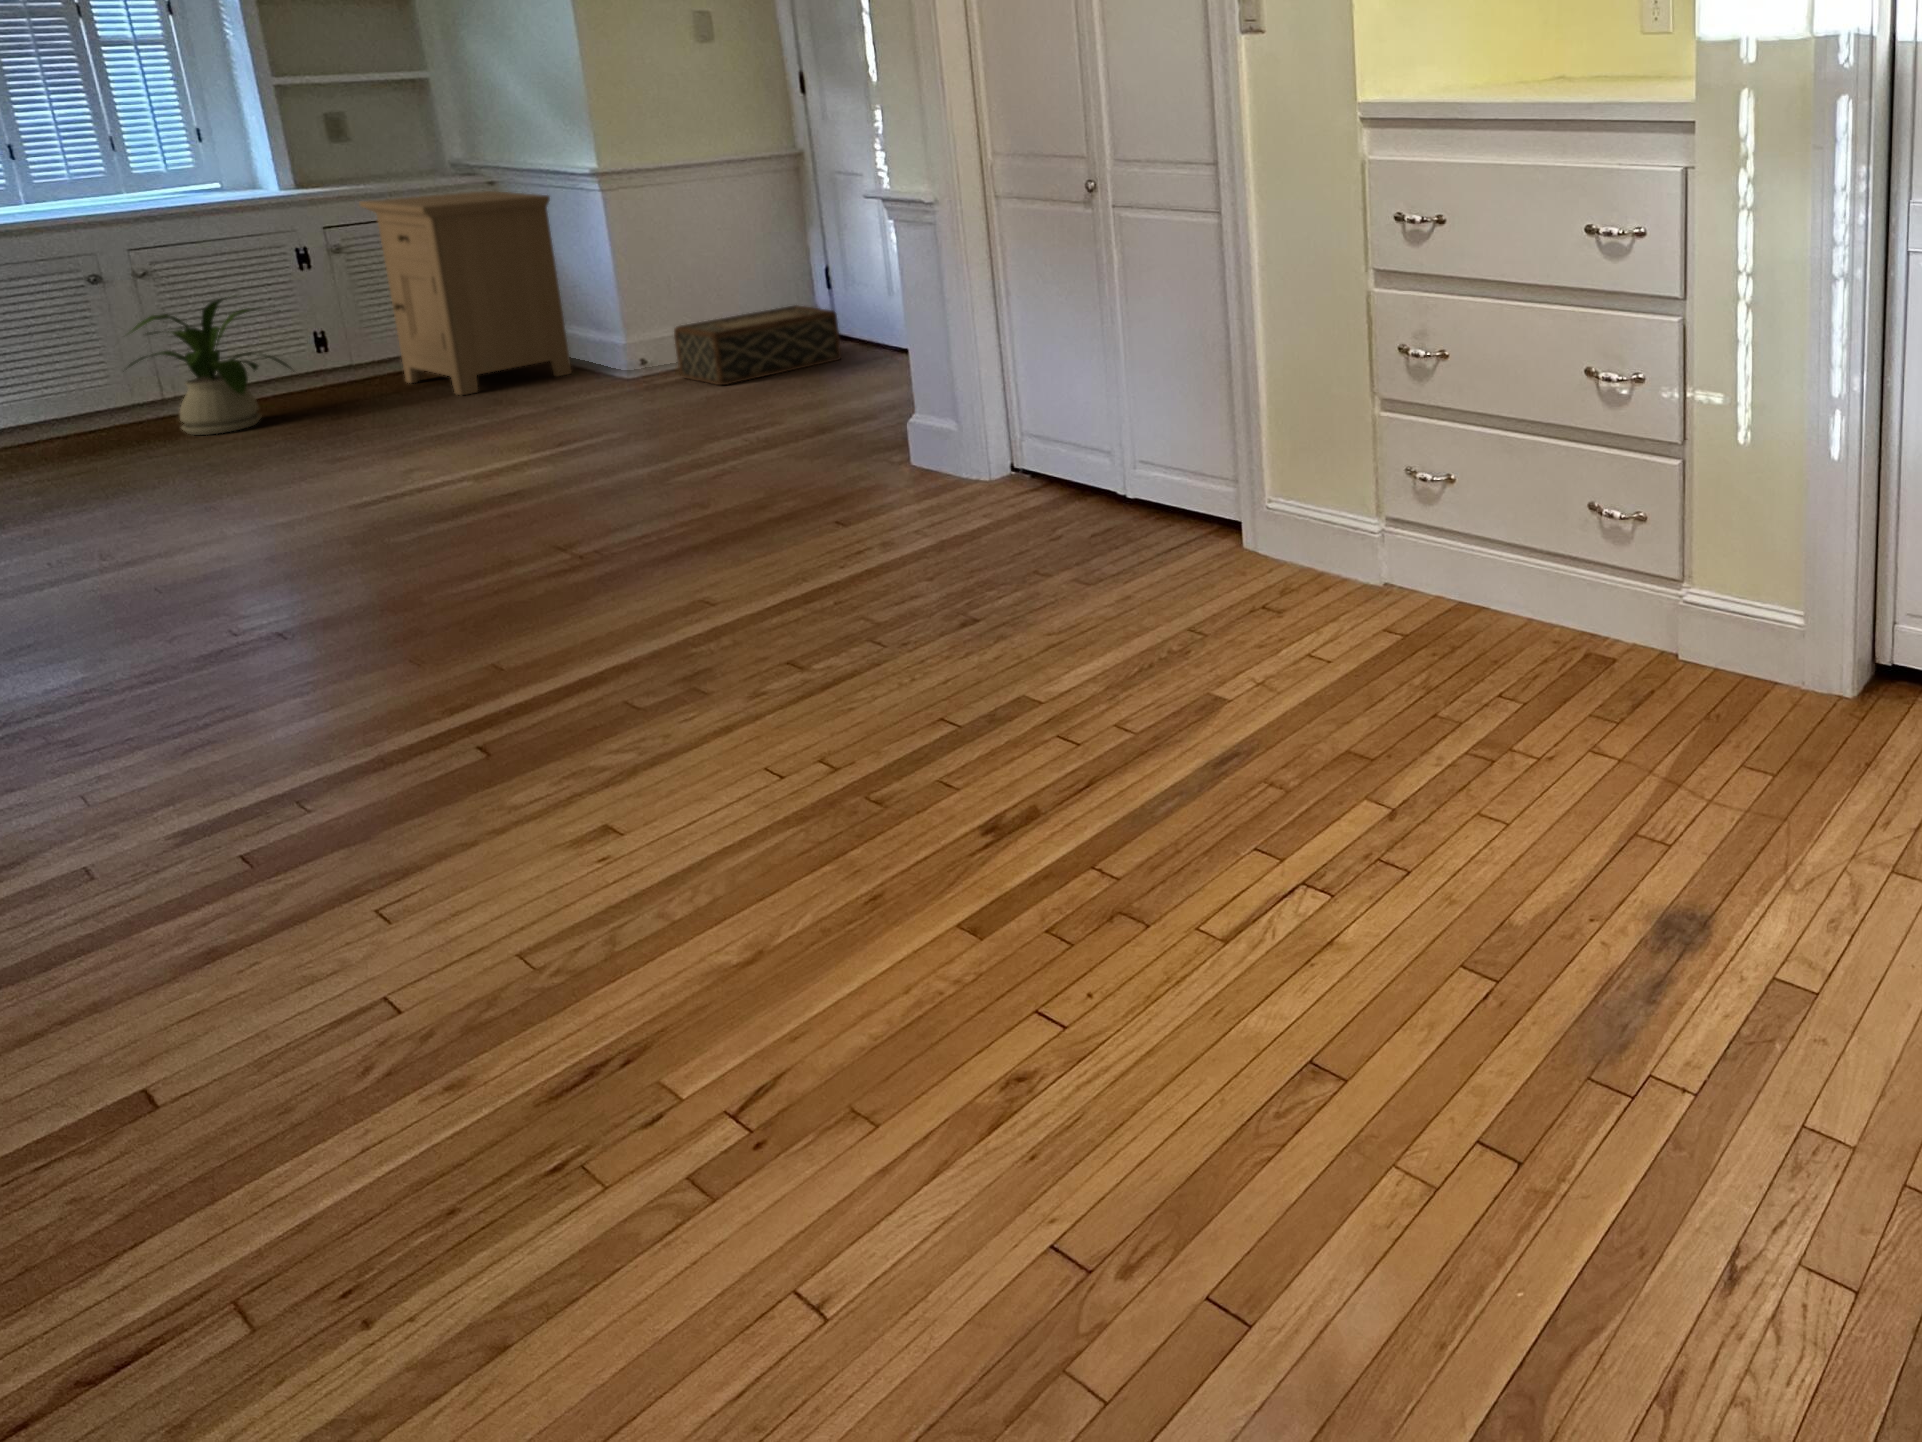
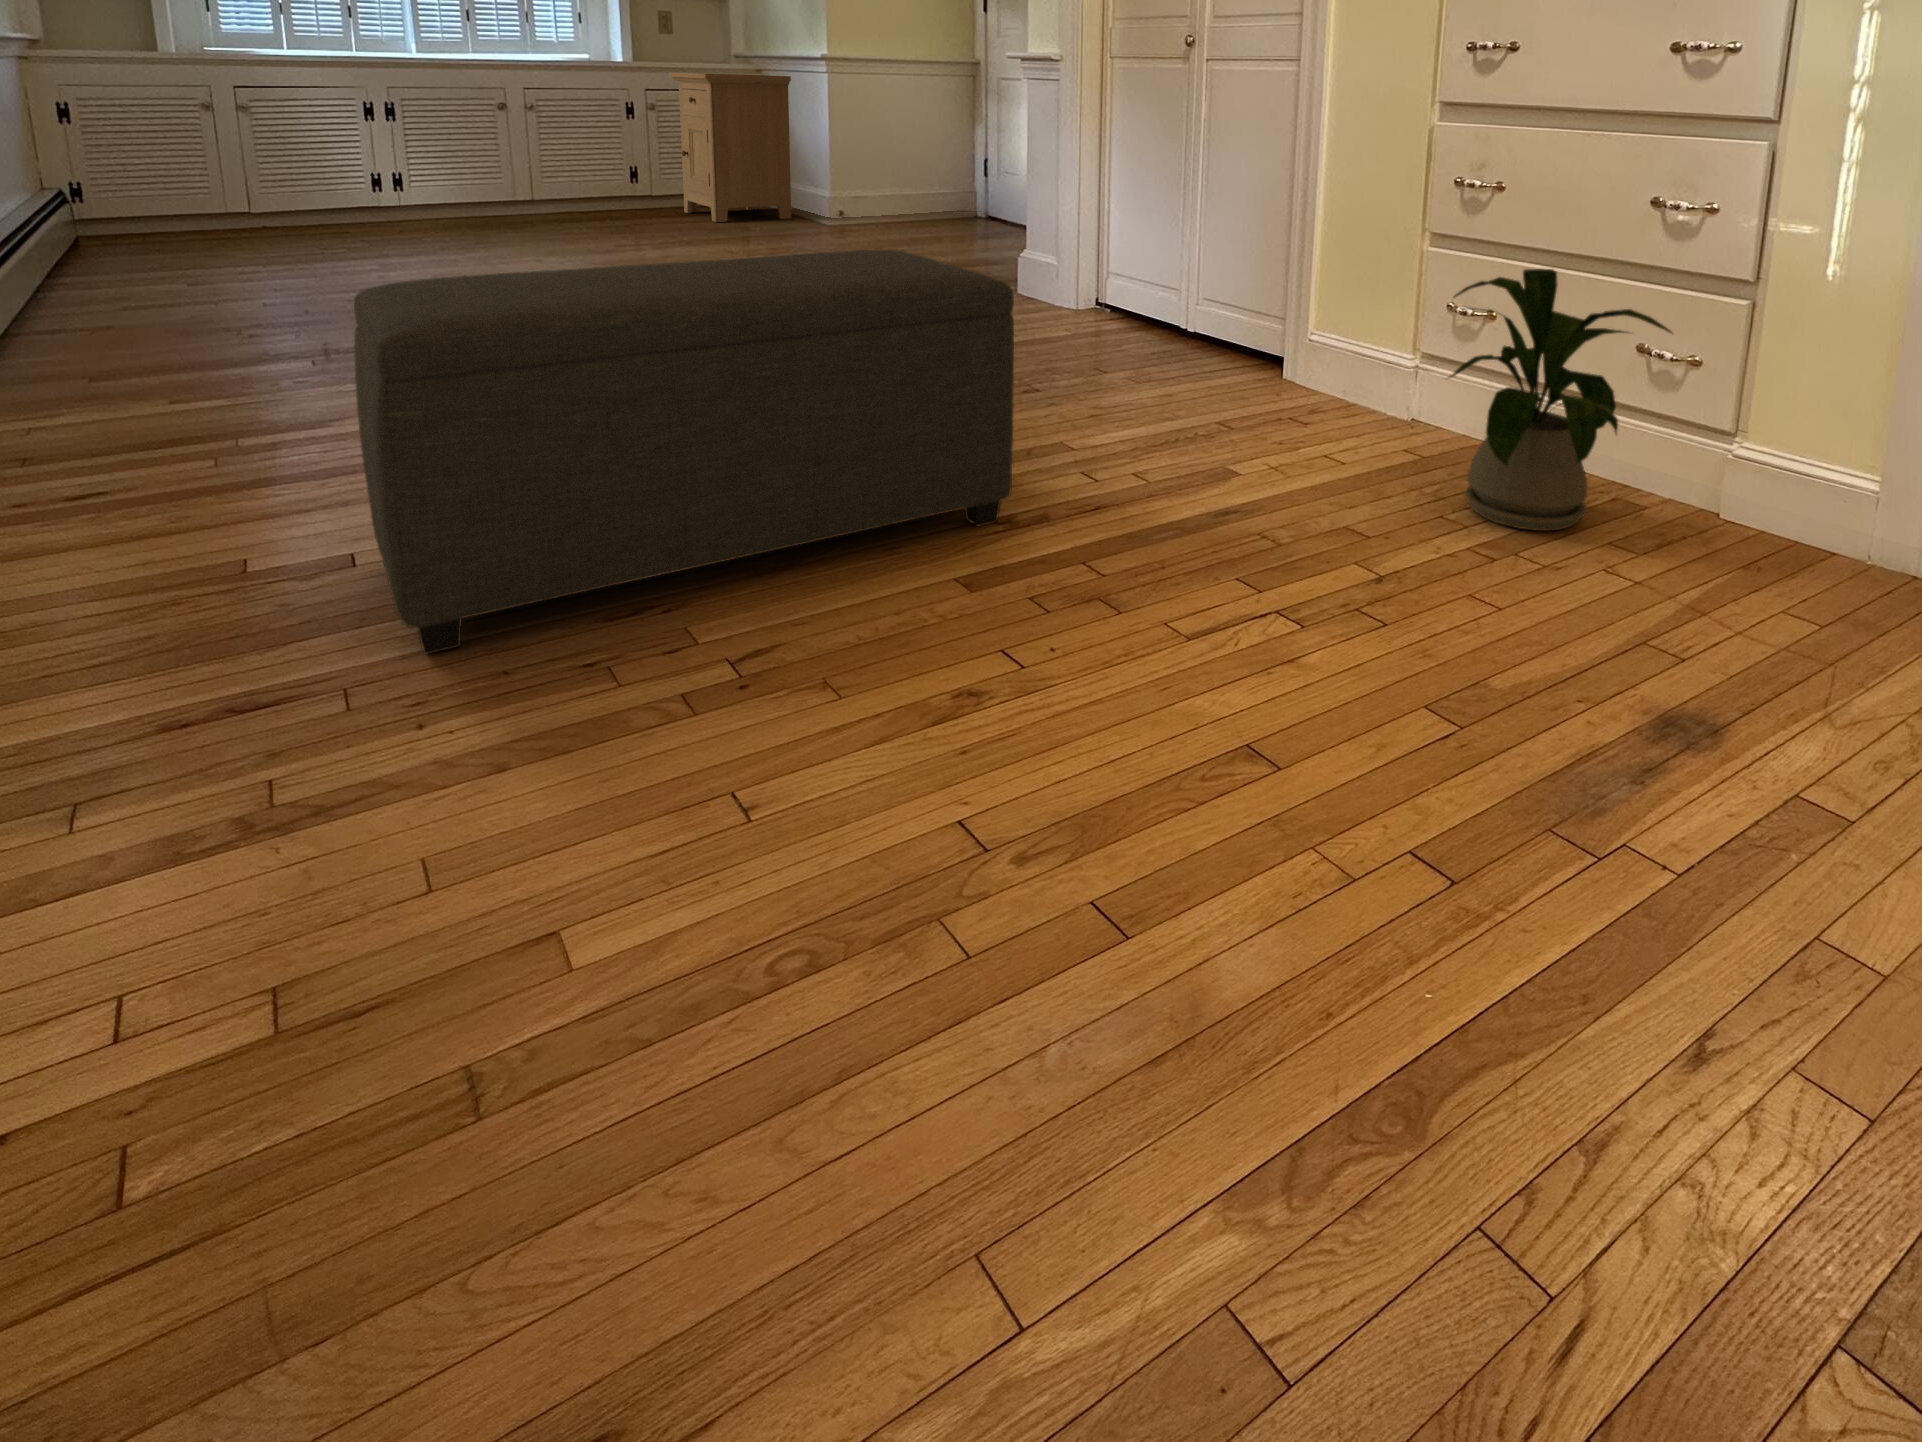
house plant: present [128,297,292,435] -> present [1450,269,1672,531]
woven basket: present [674,305,841,385] -> none [863,183,983,234]
ottoman: none [104,538,997,1230] -> present [354,250,1014,654]

